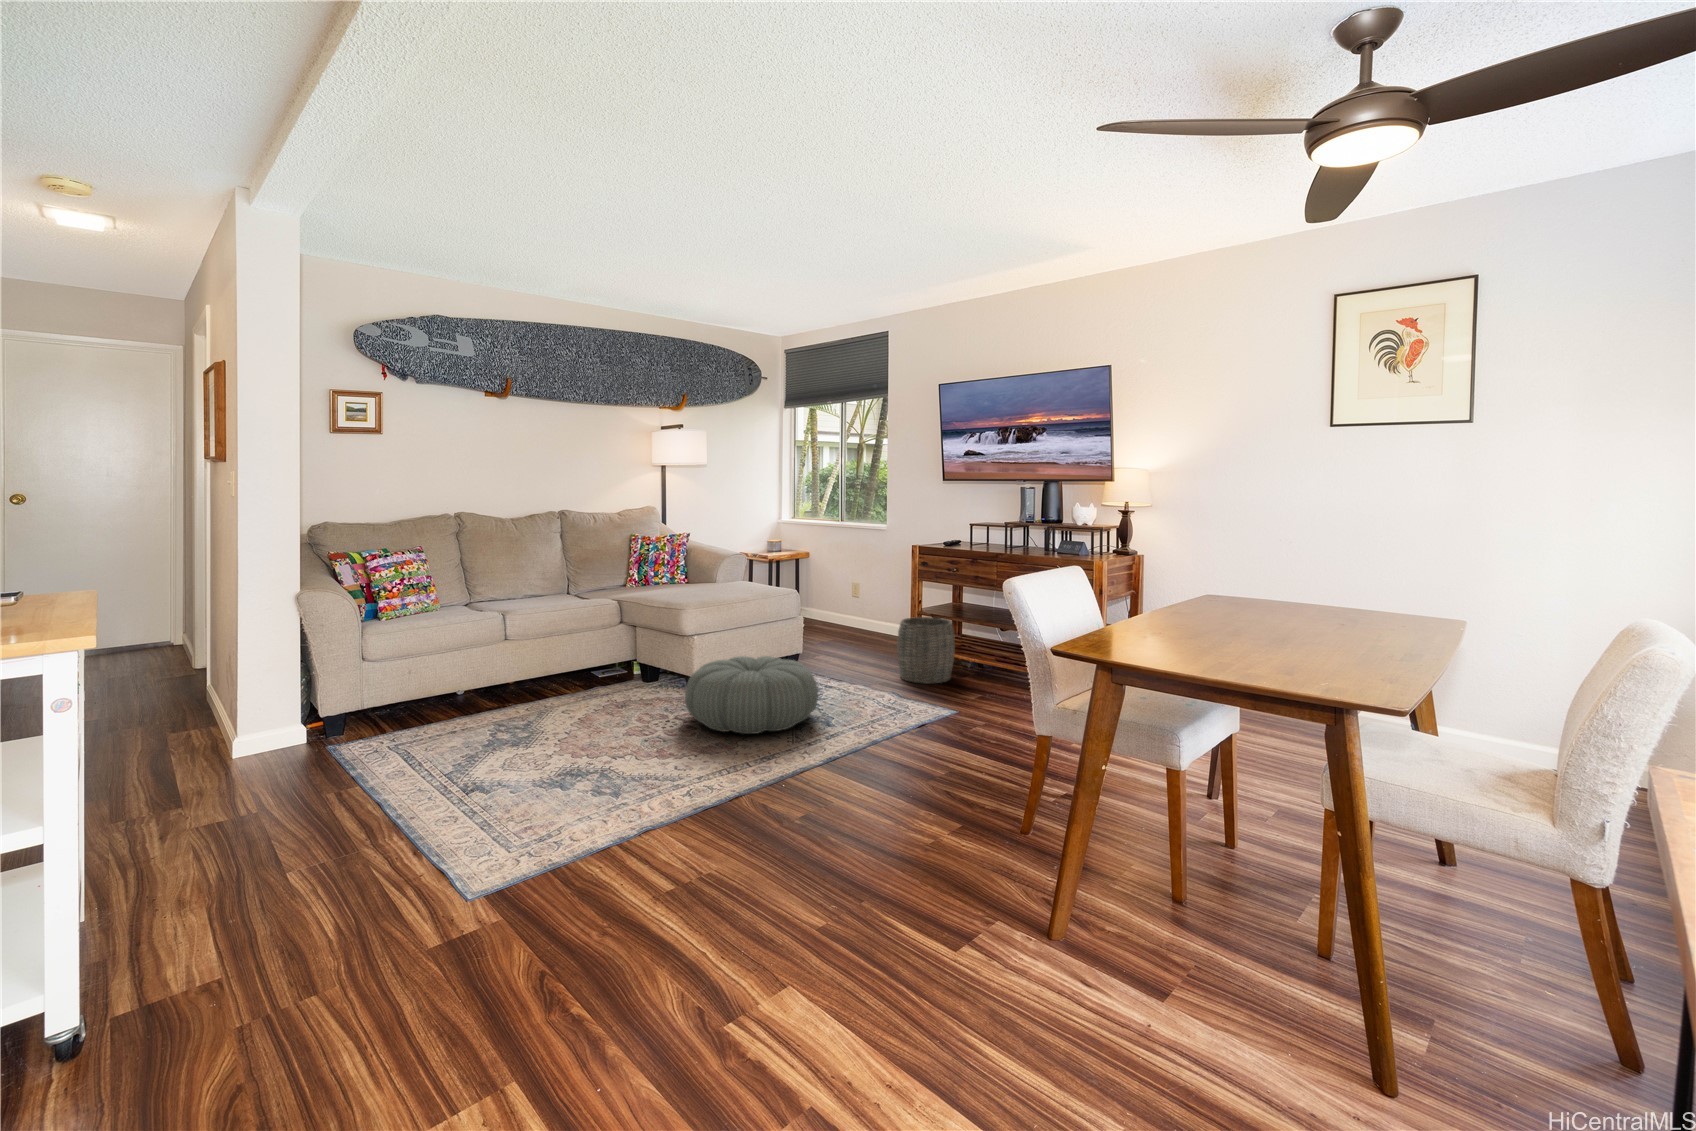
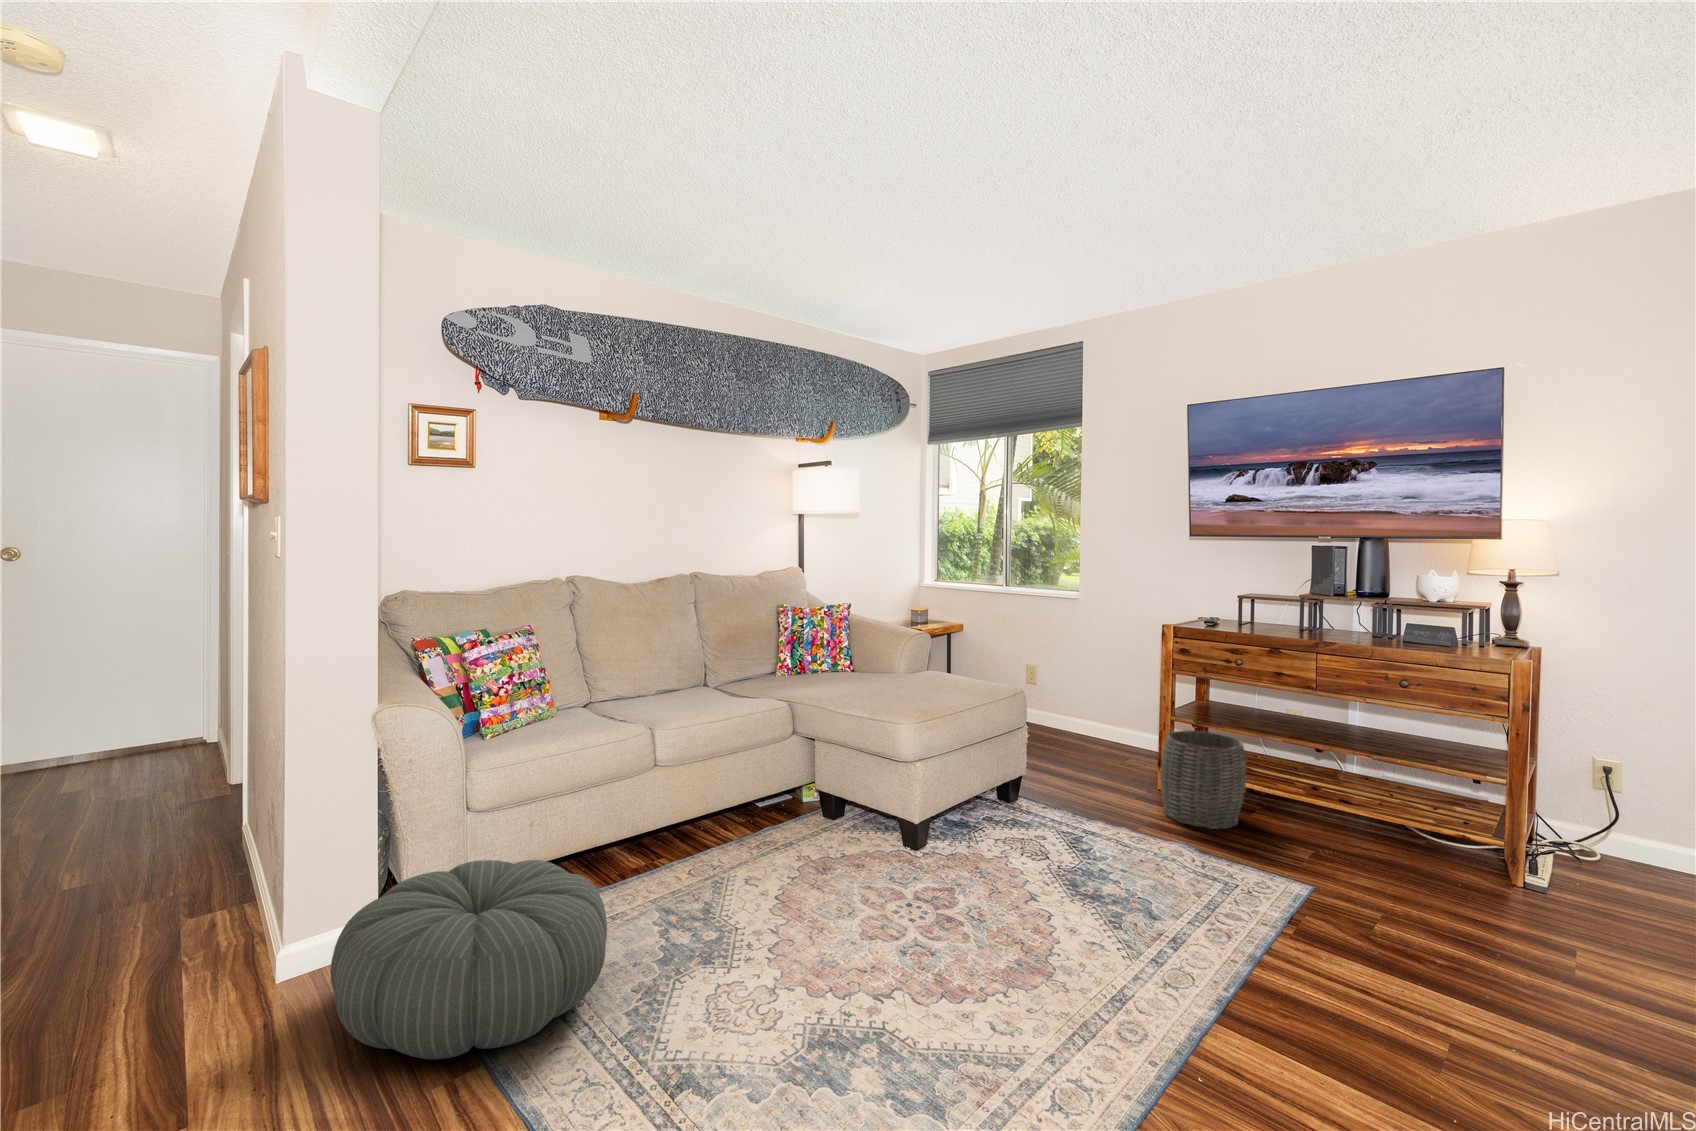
pouf: present [685,656,818,734] -> present [331,860,607,1059]

